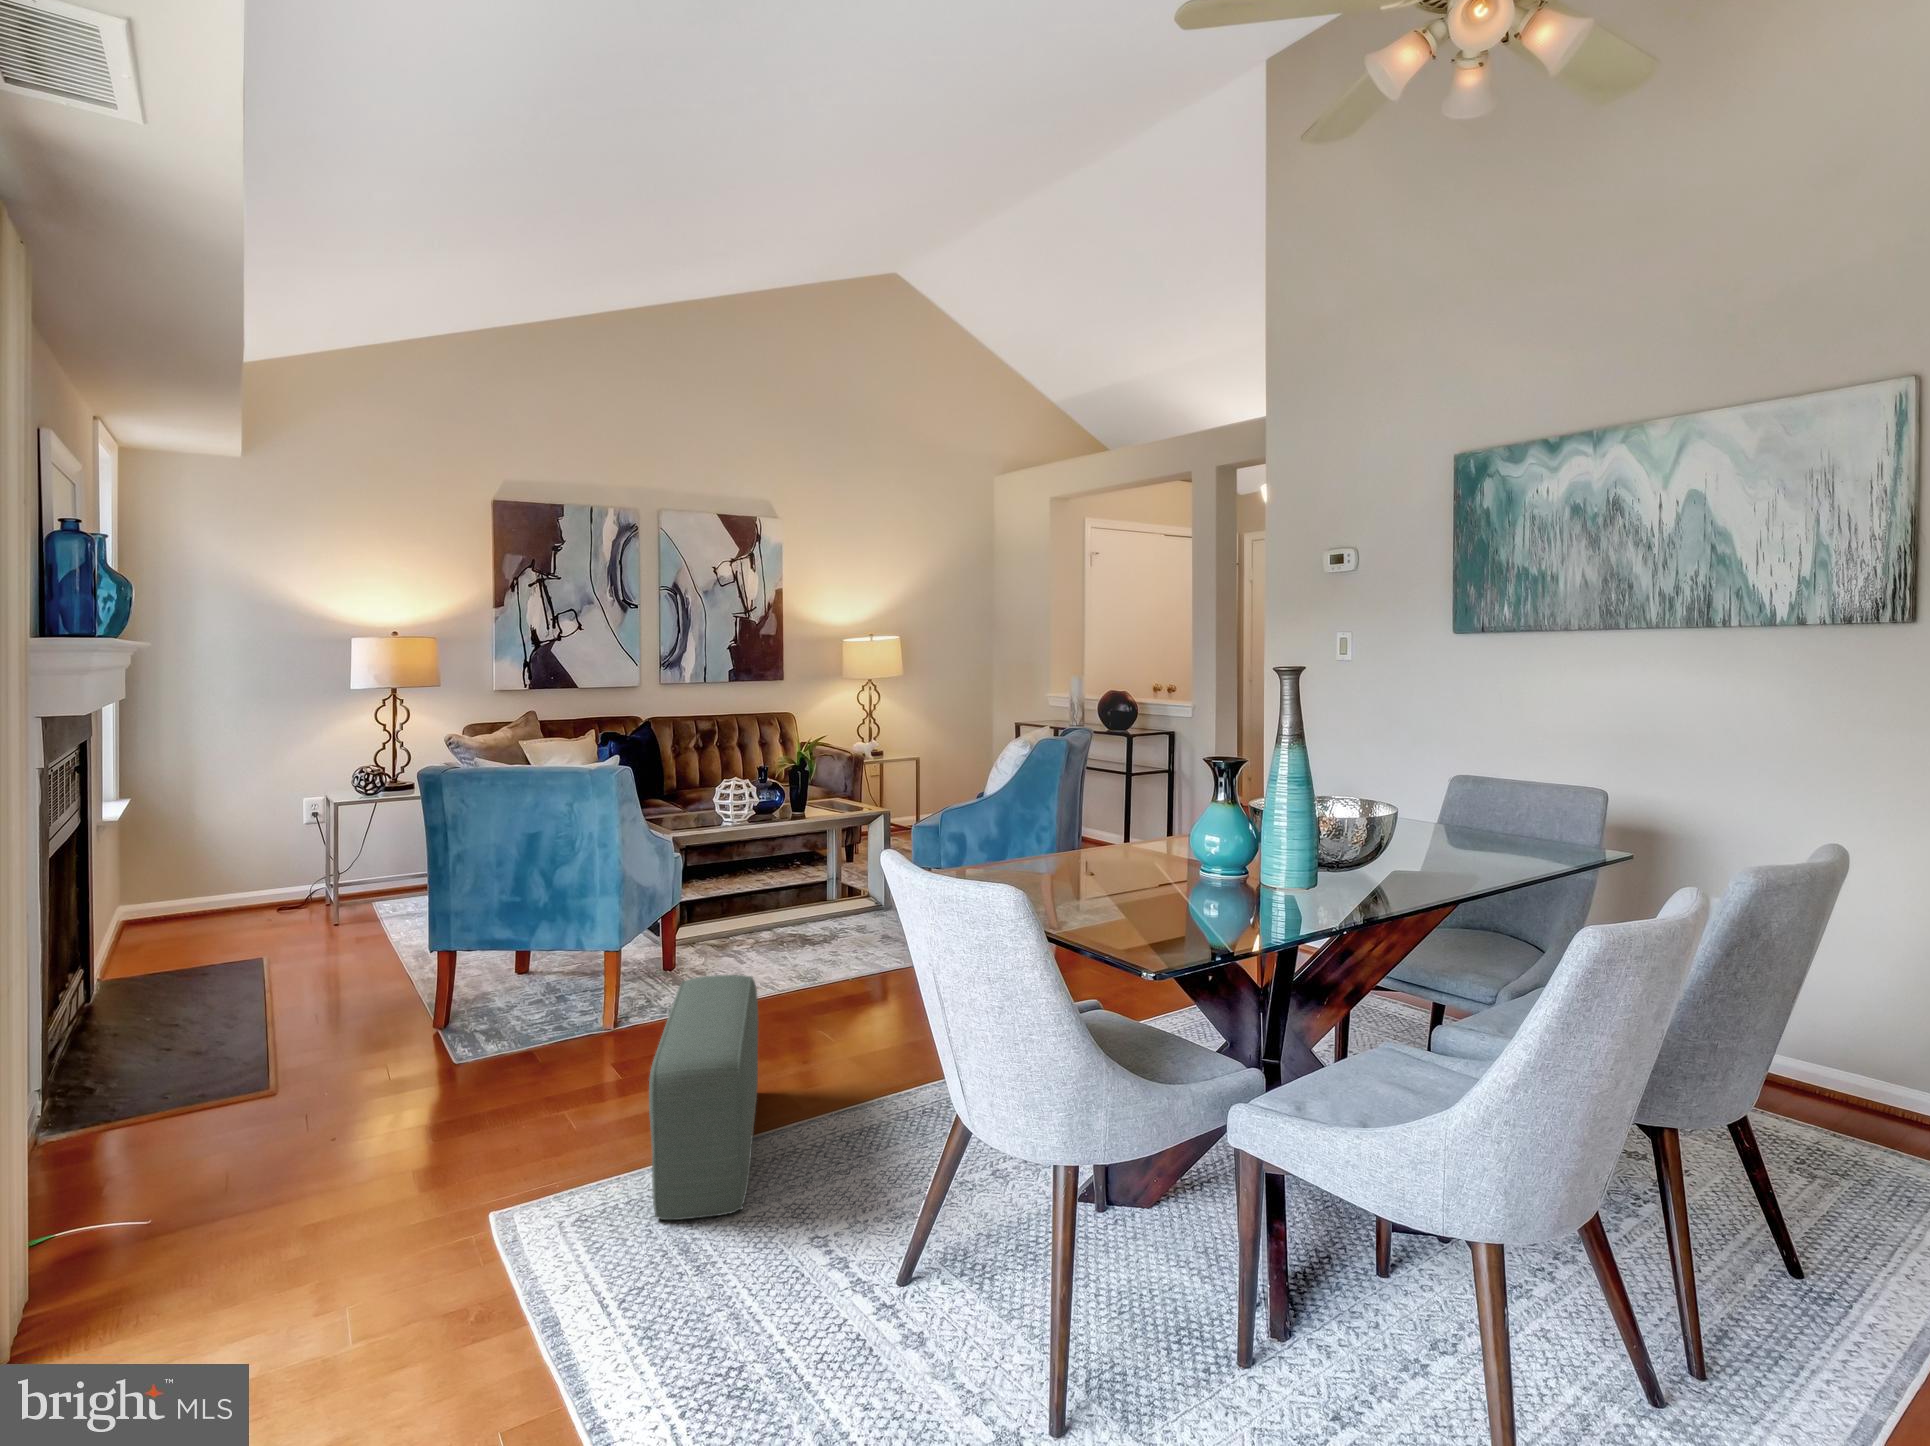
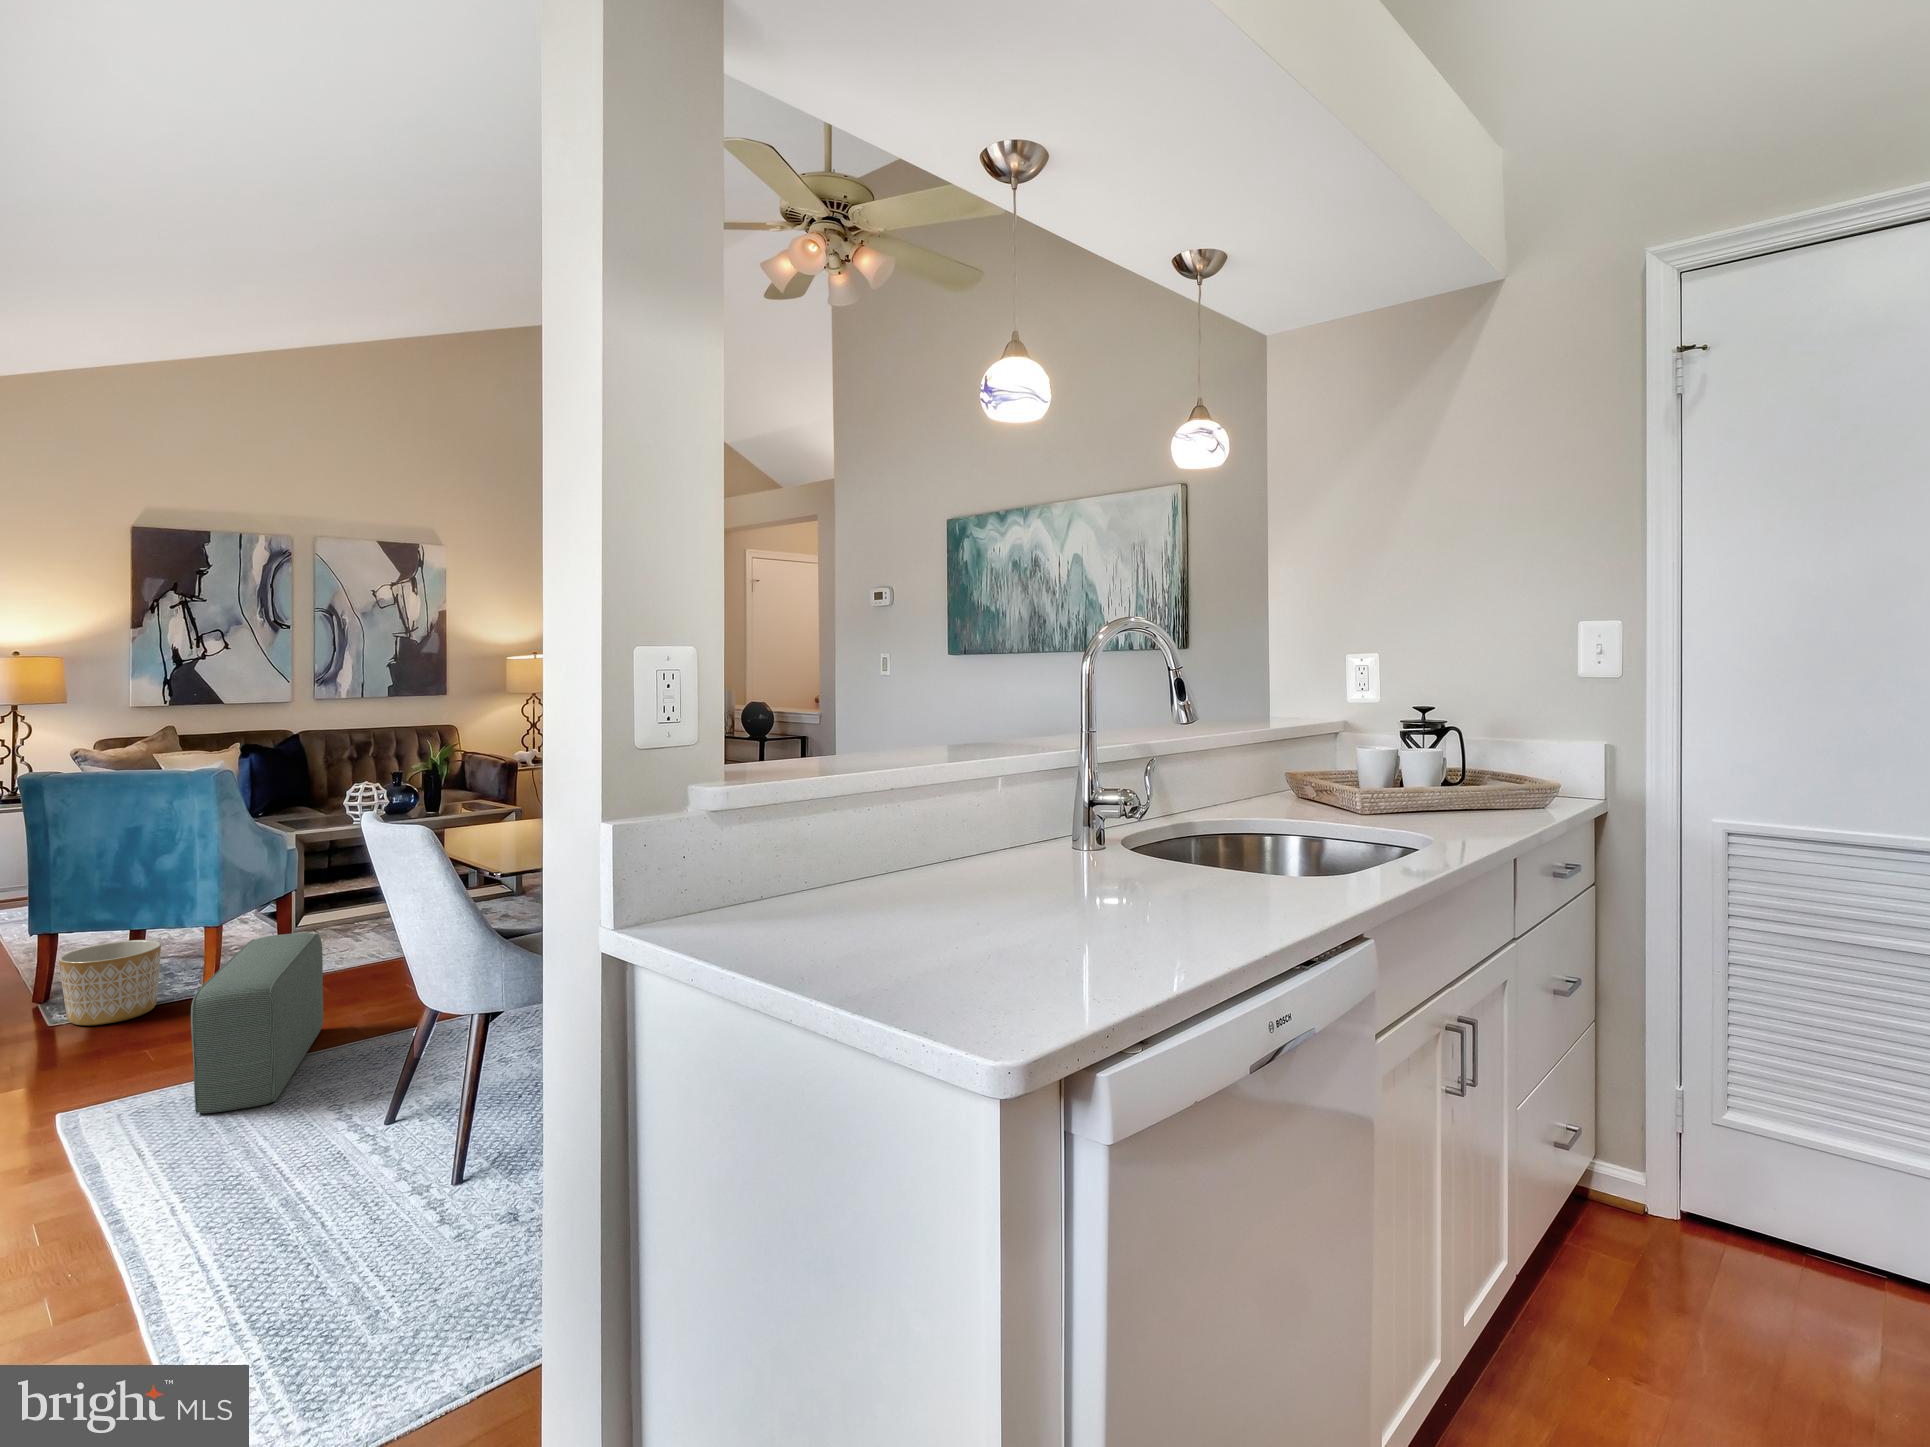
planter: none [468,963,568,1064] -> present [58,940,161,1025]

